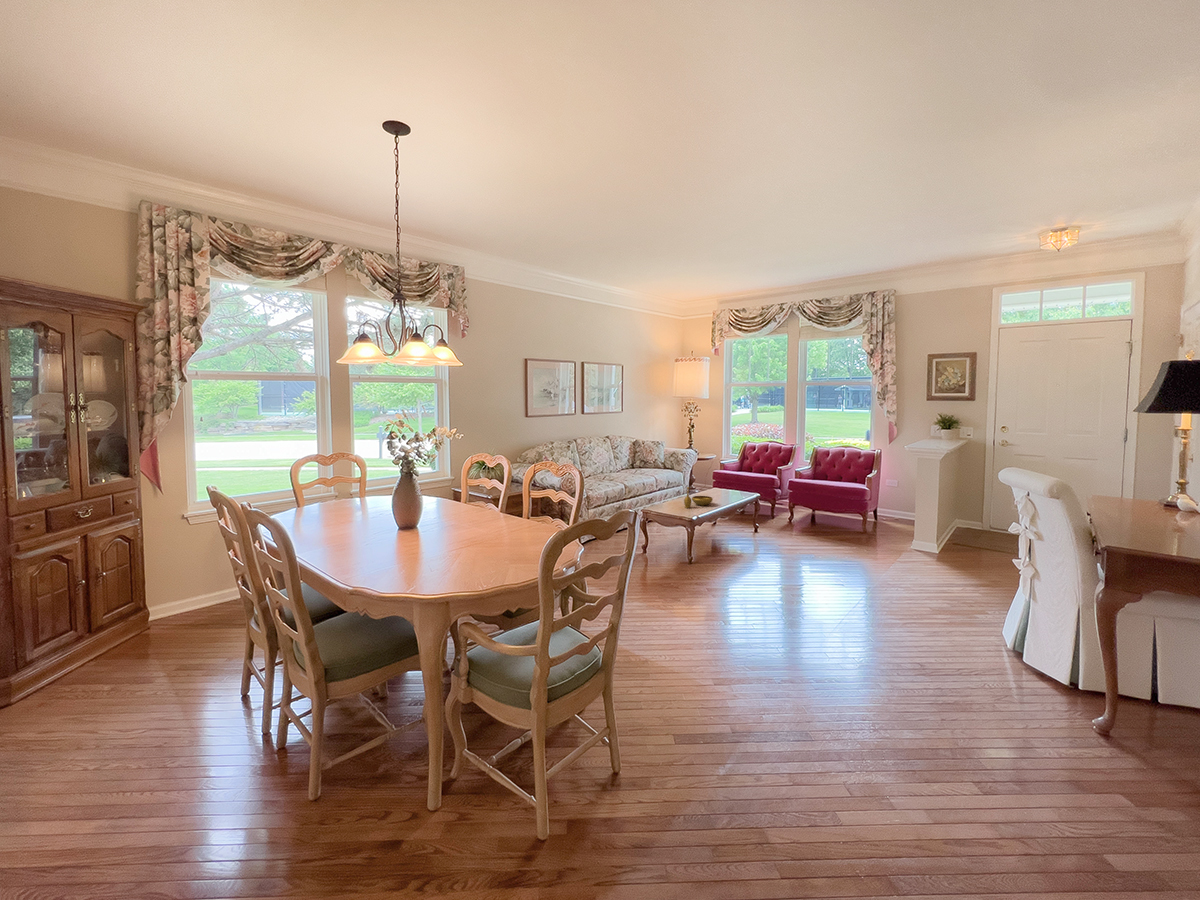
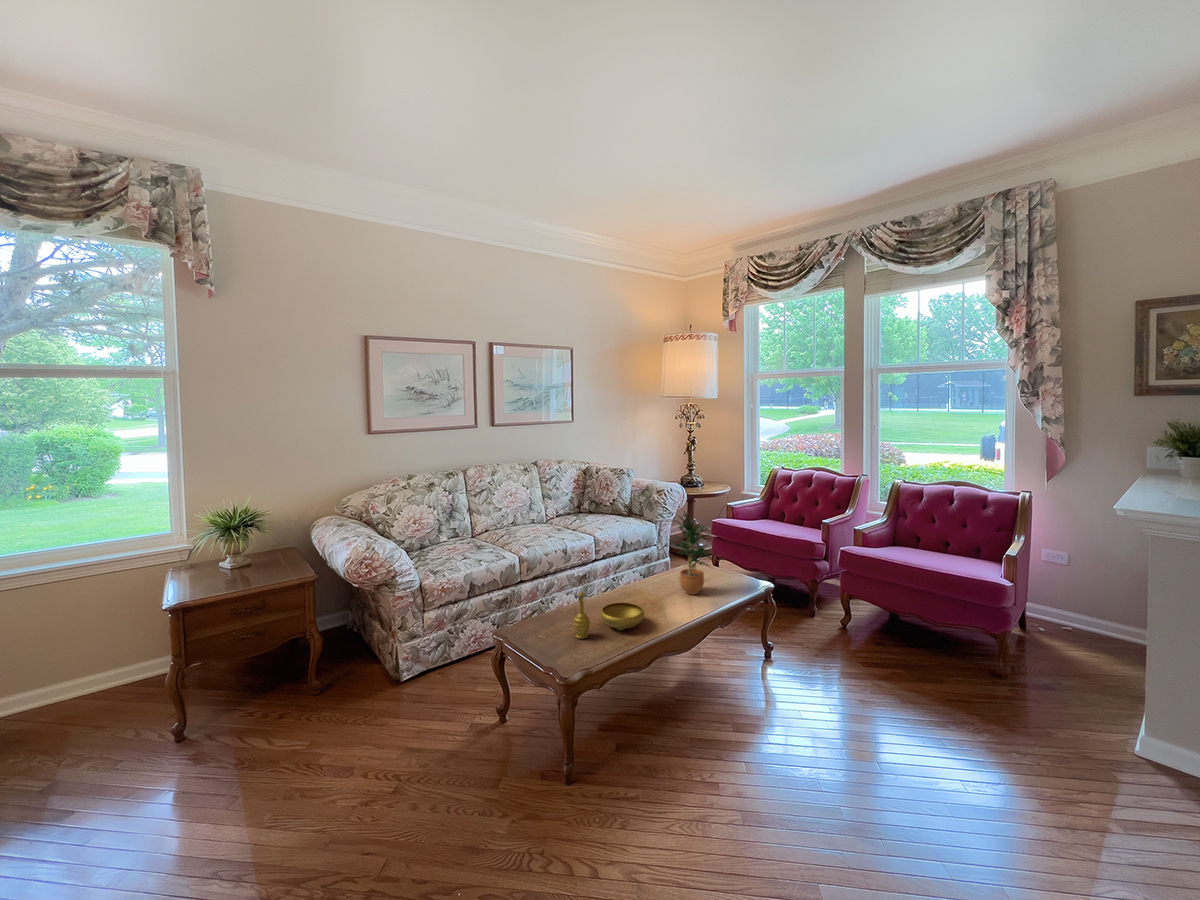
potted plant: none [714,455,735,496] -> present [672,513,713,594]

